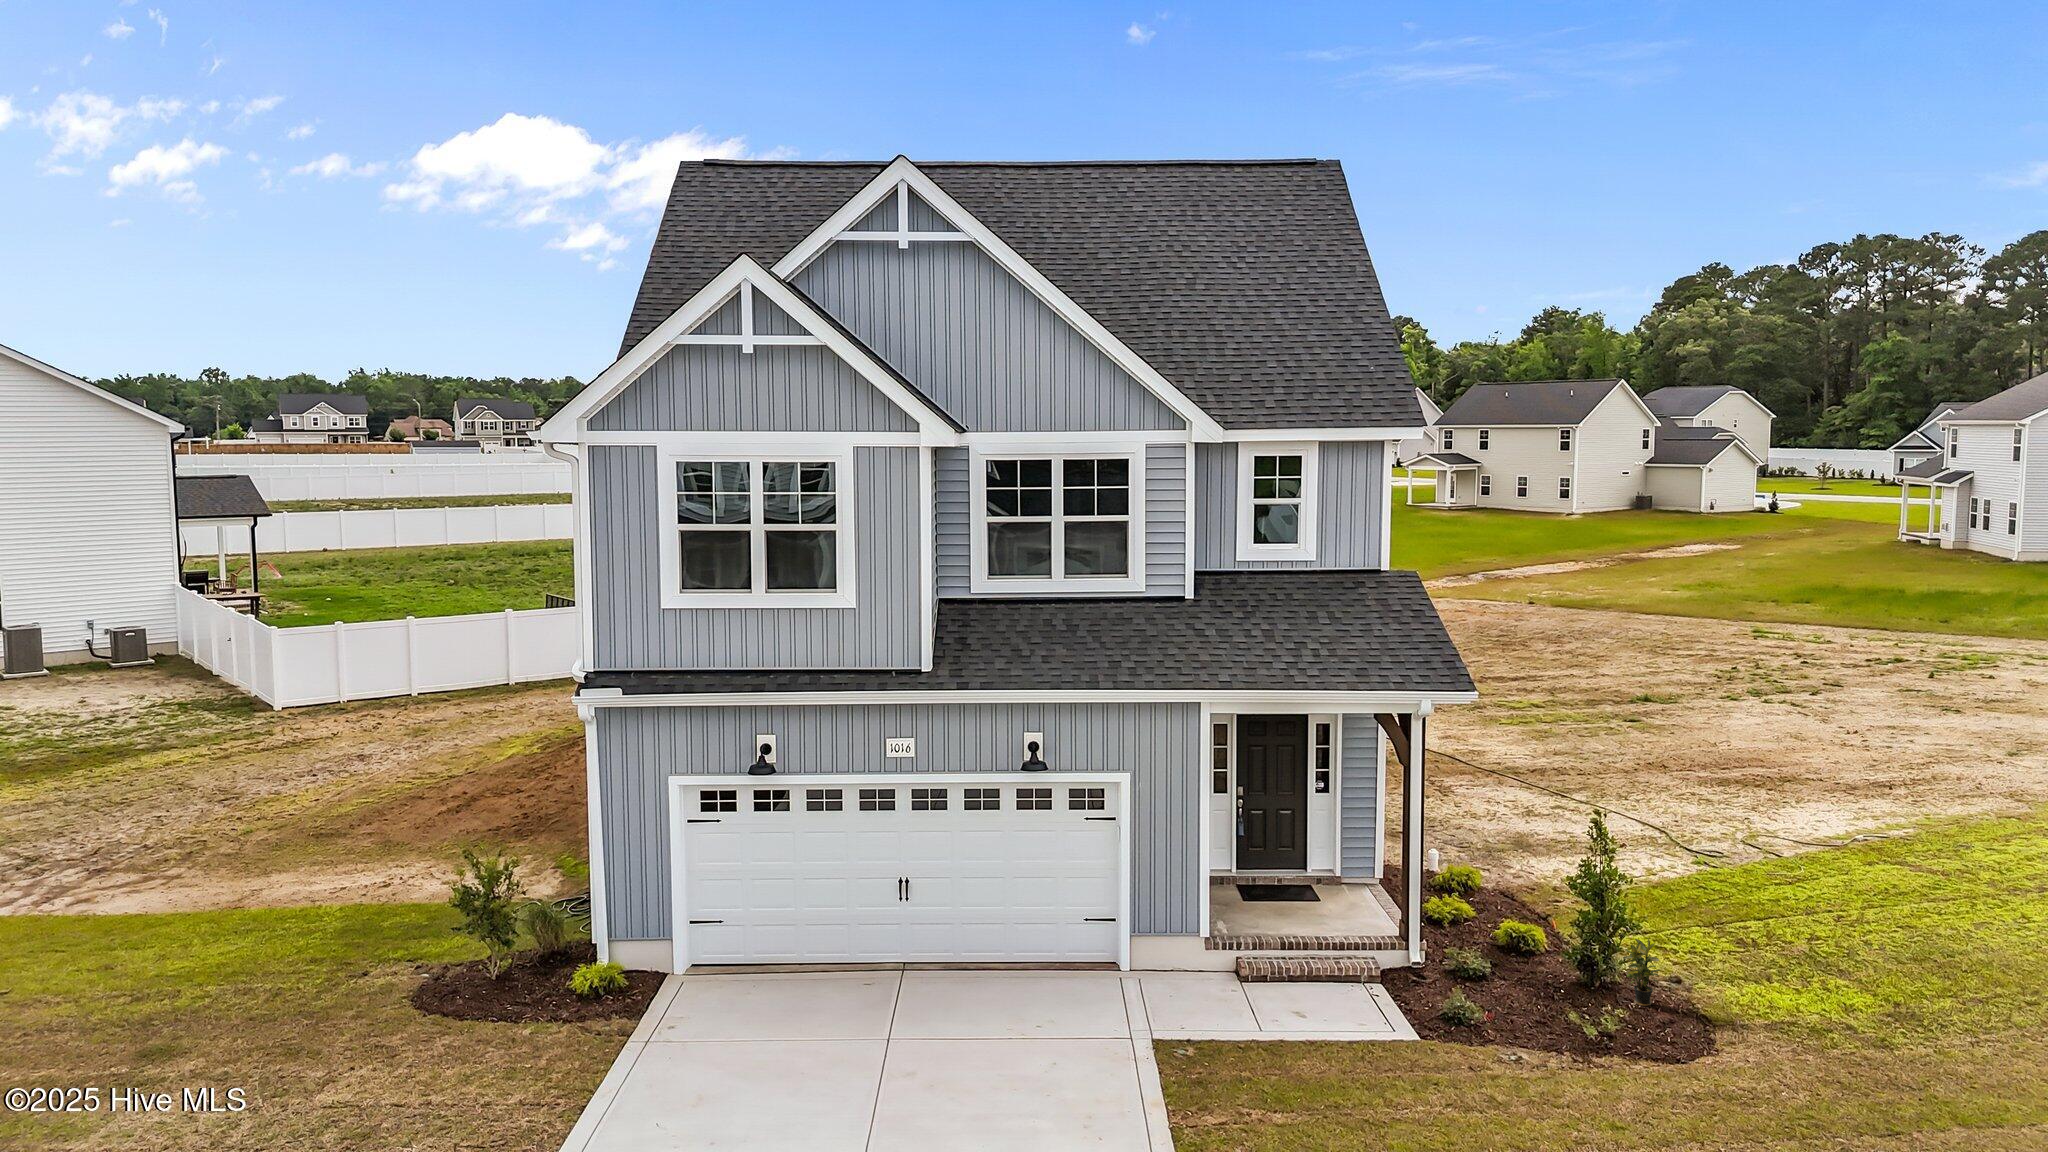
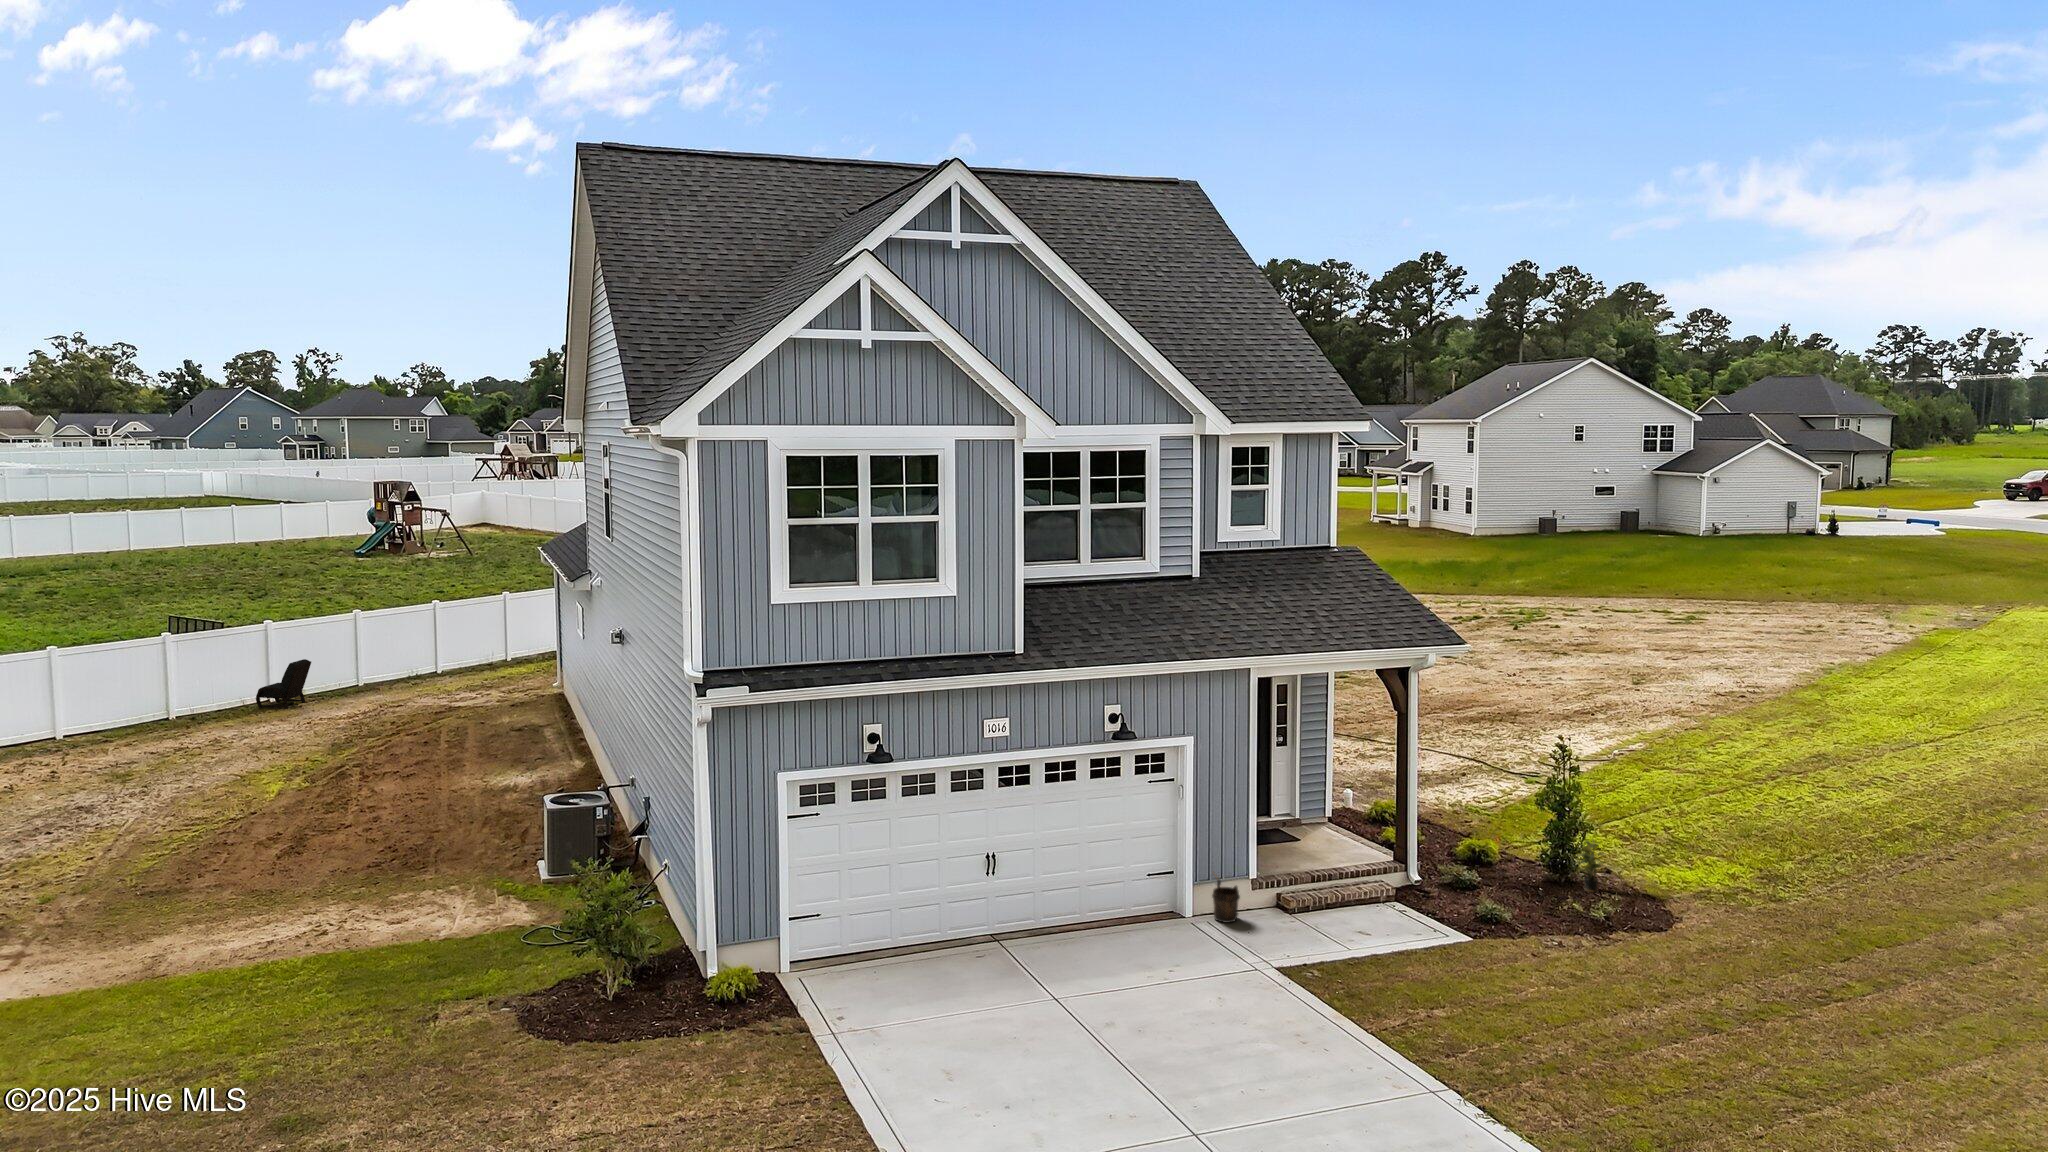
lounge chair: none [522,649,566,691] -> present [256,659,311,709]
bucket: none [1142,924,1173,984] -> present [1212,877,1240,923]

